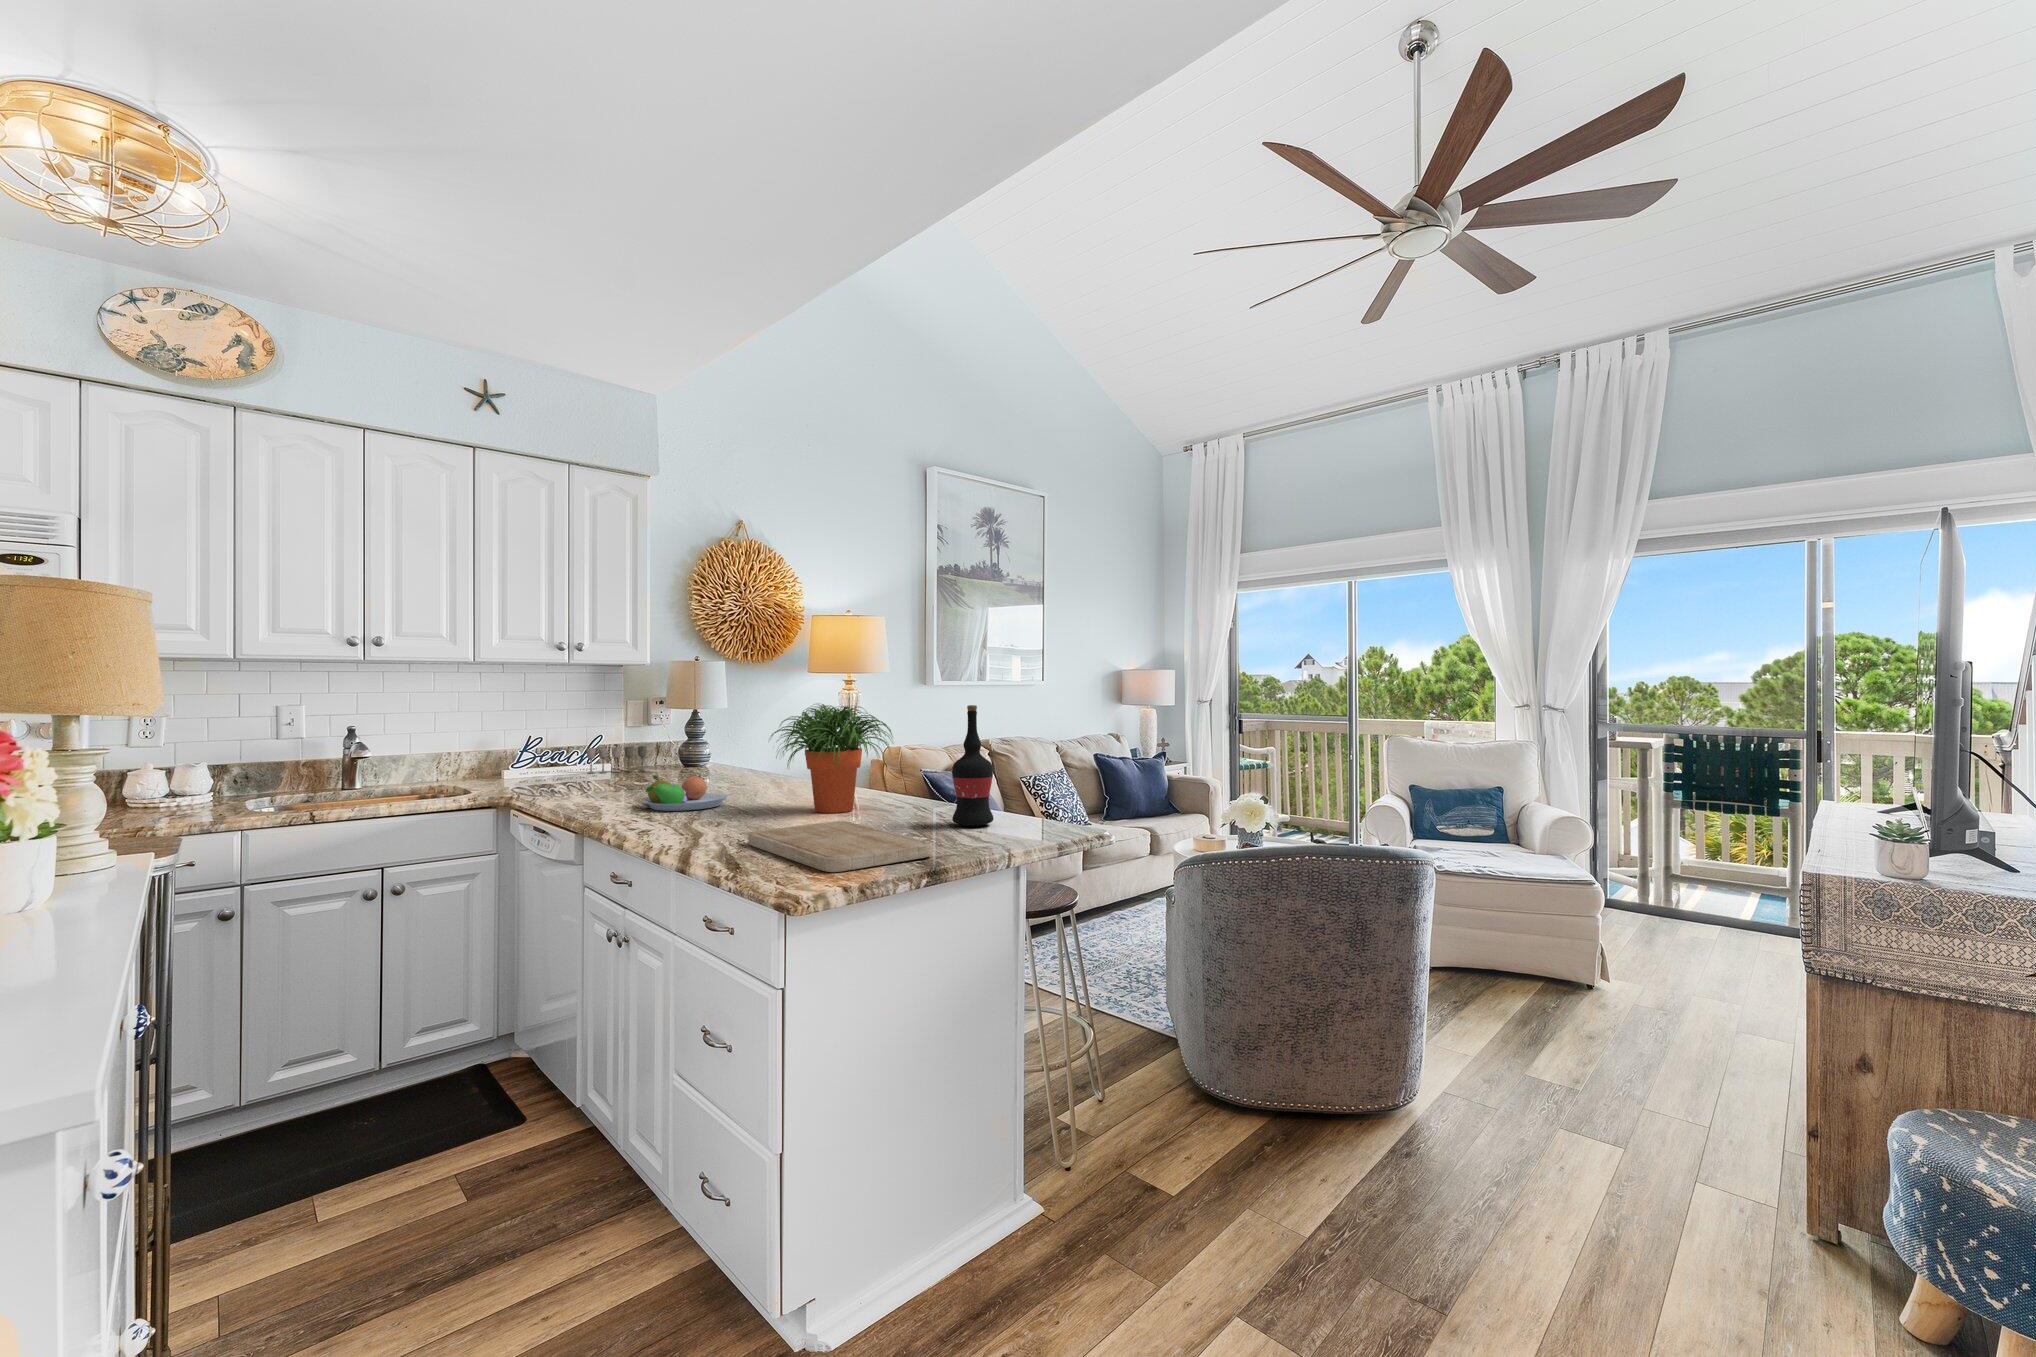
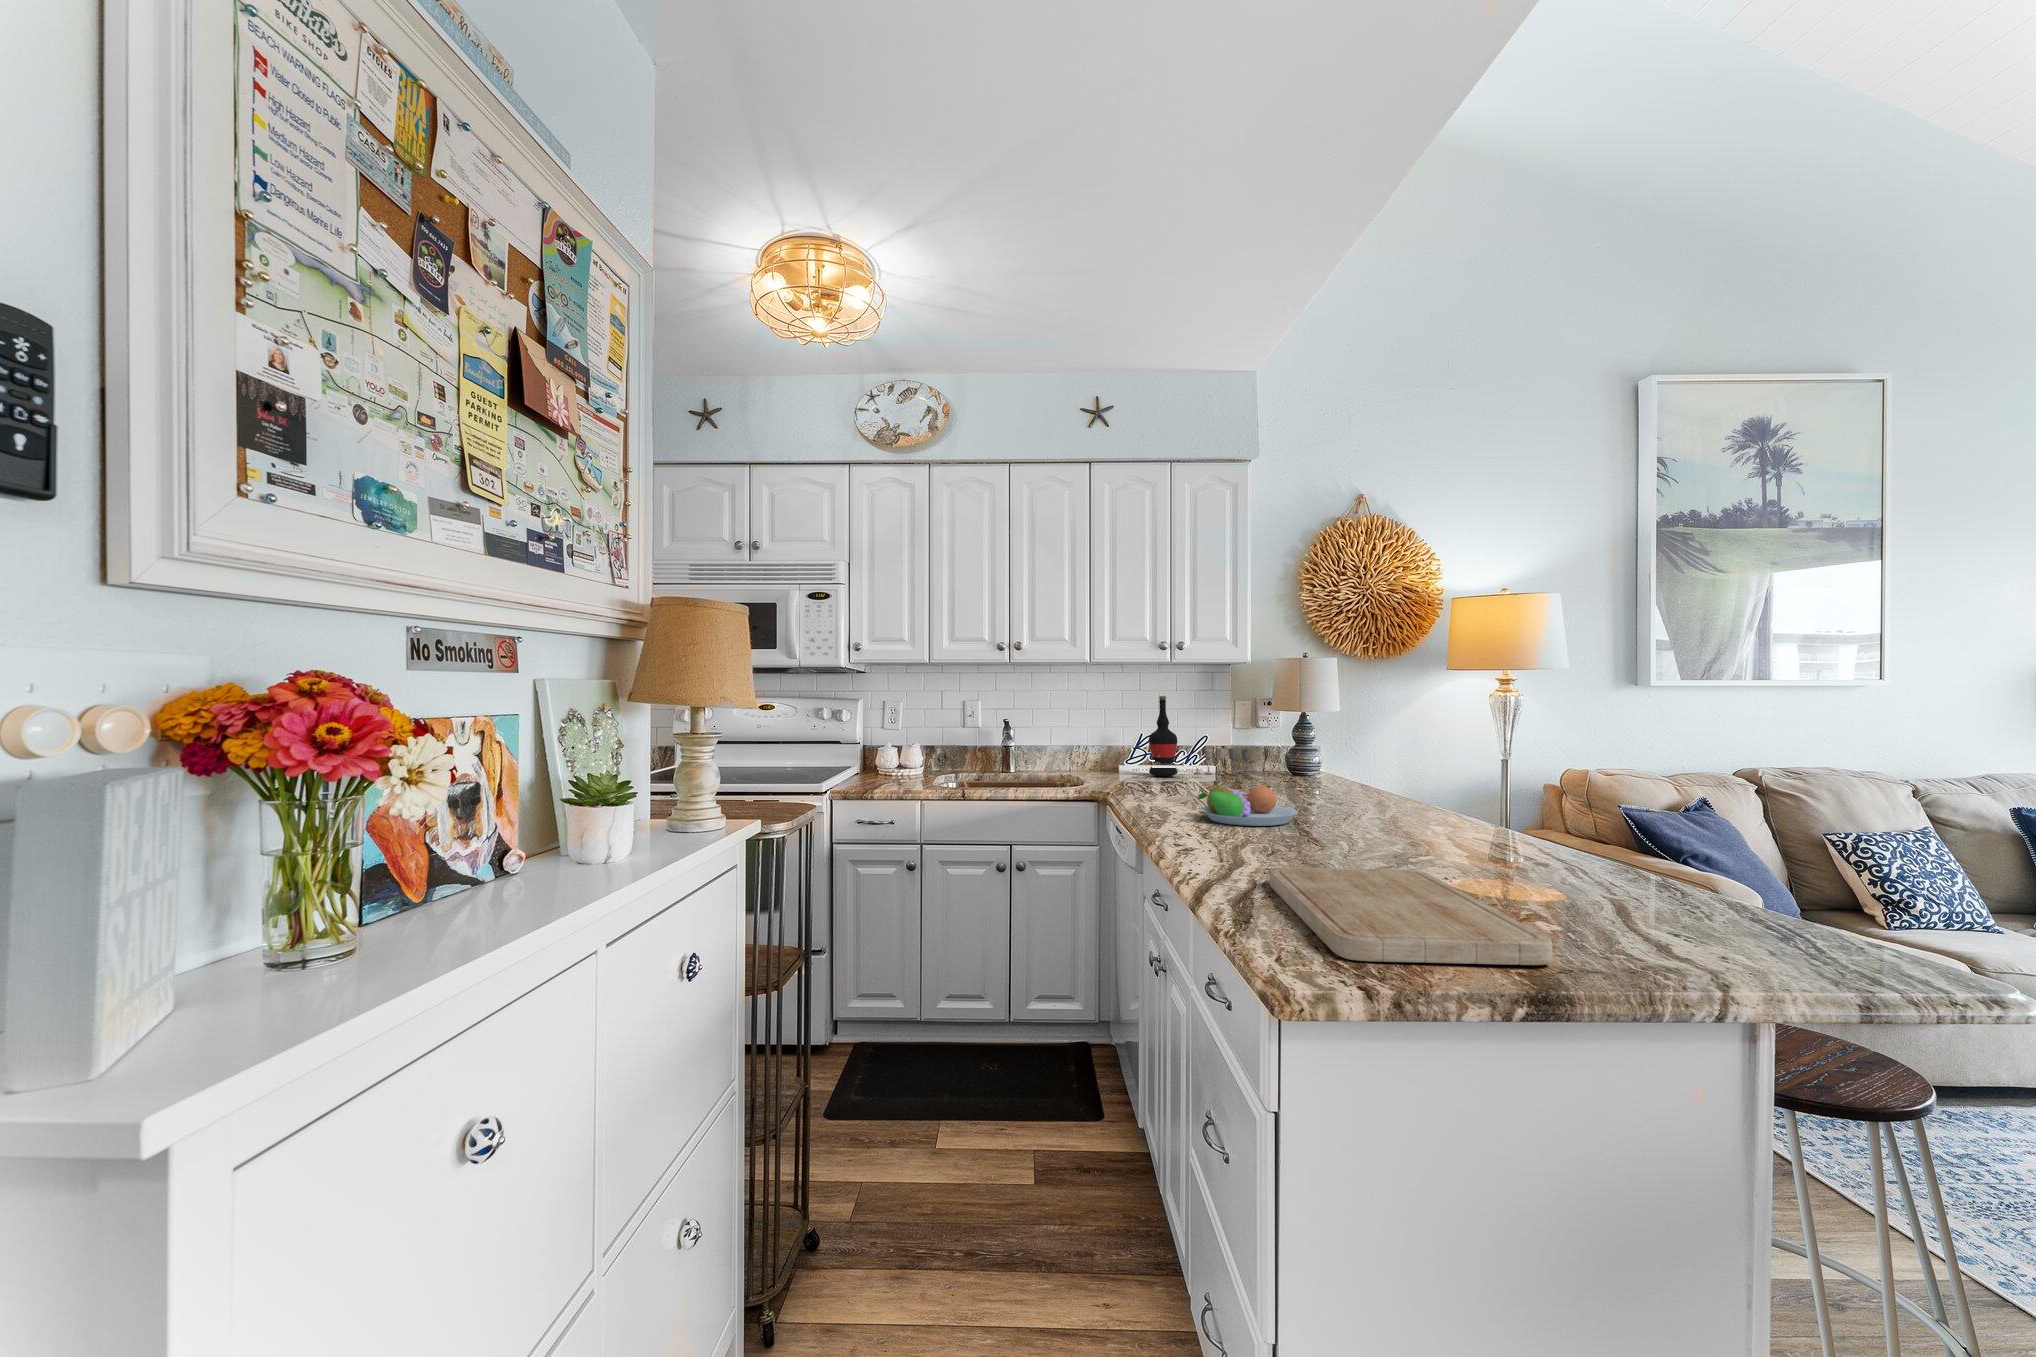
potted plant: present [771,704,893,813] -> none [1336,699,1527,854]
wine bottle: present [952,705,993,826] -> present [1149,696,1178,776]

